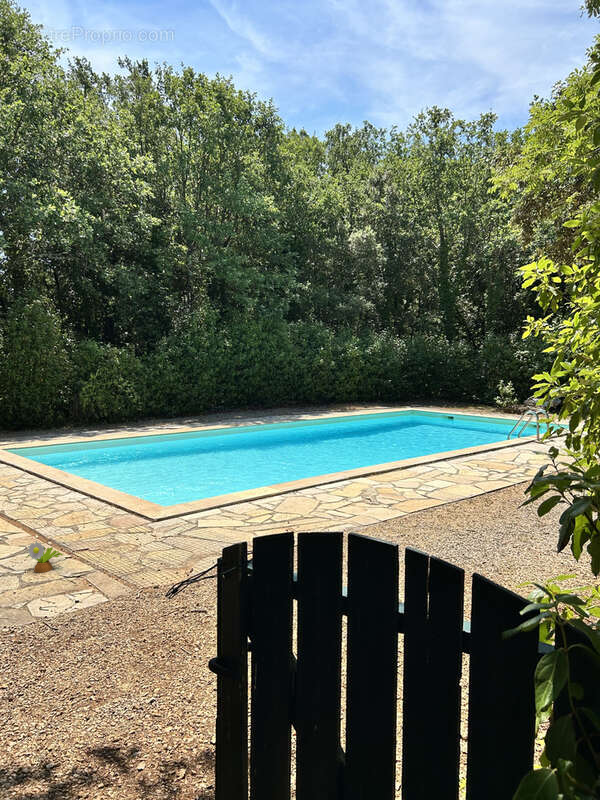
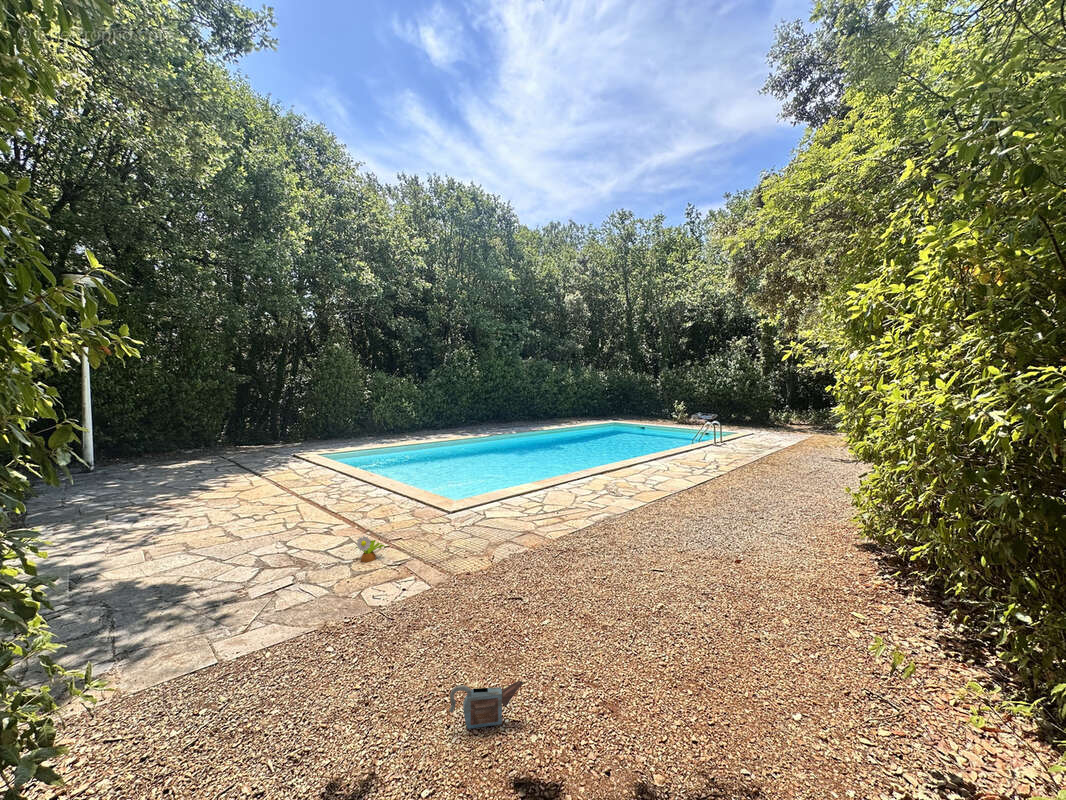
watering can: none [88,688,169,735] -> present [449,681,523,729]

